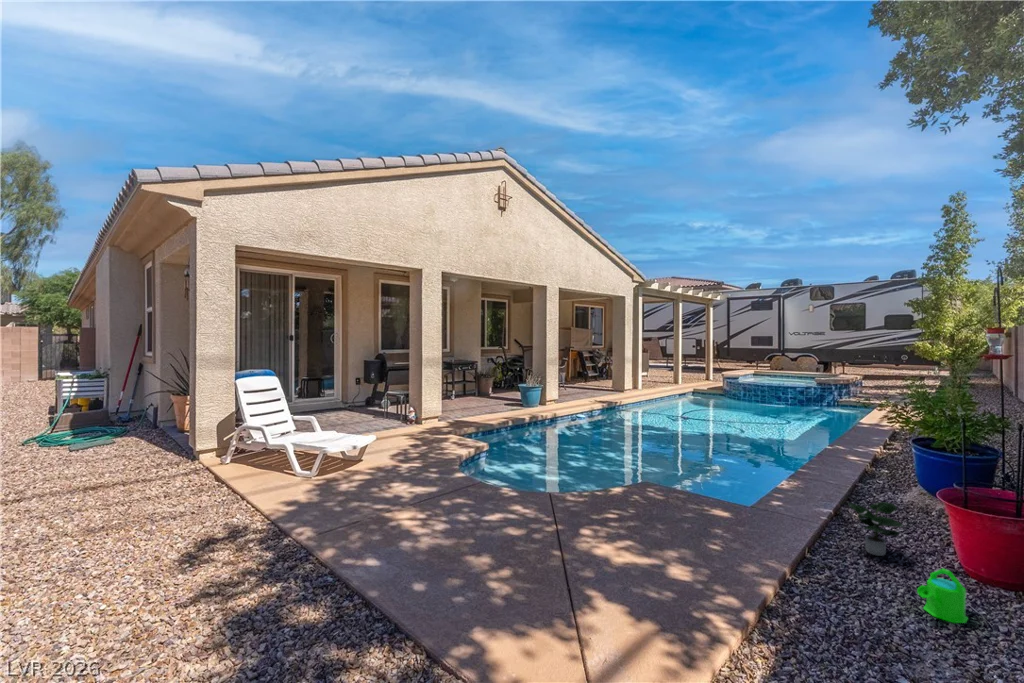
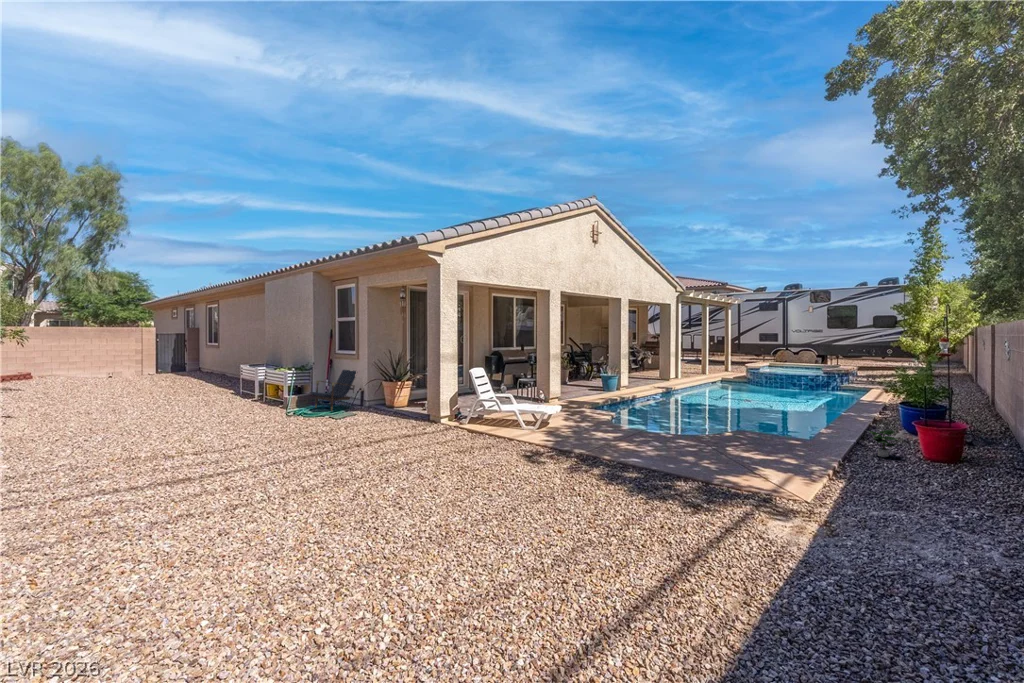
lounge chair: none [87,376,156,435] -> present [312,370,356,411]
watering can: present [917,569,968,623] -> none [906,451,930,474]

